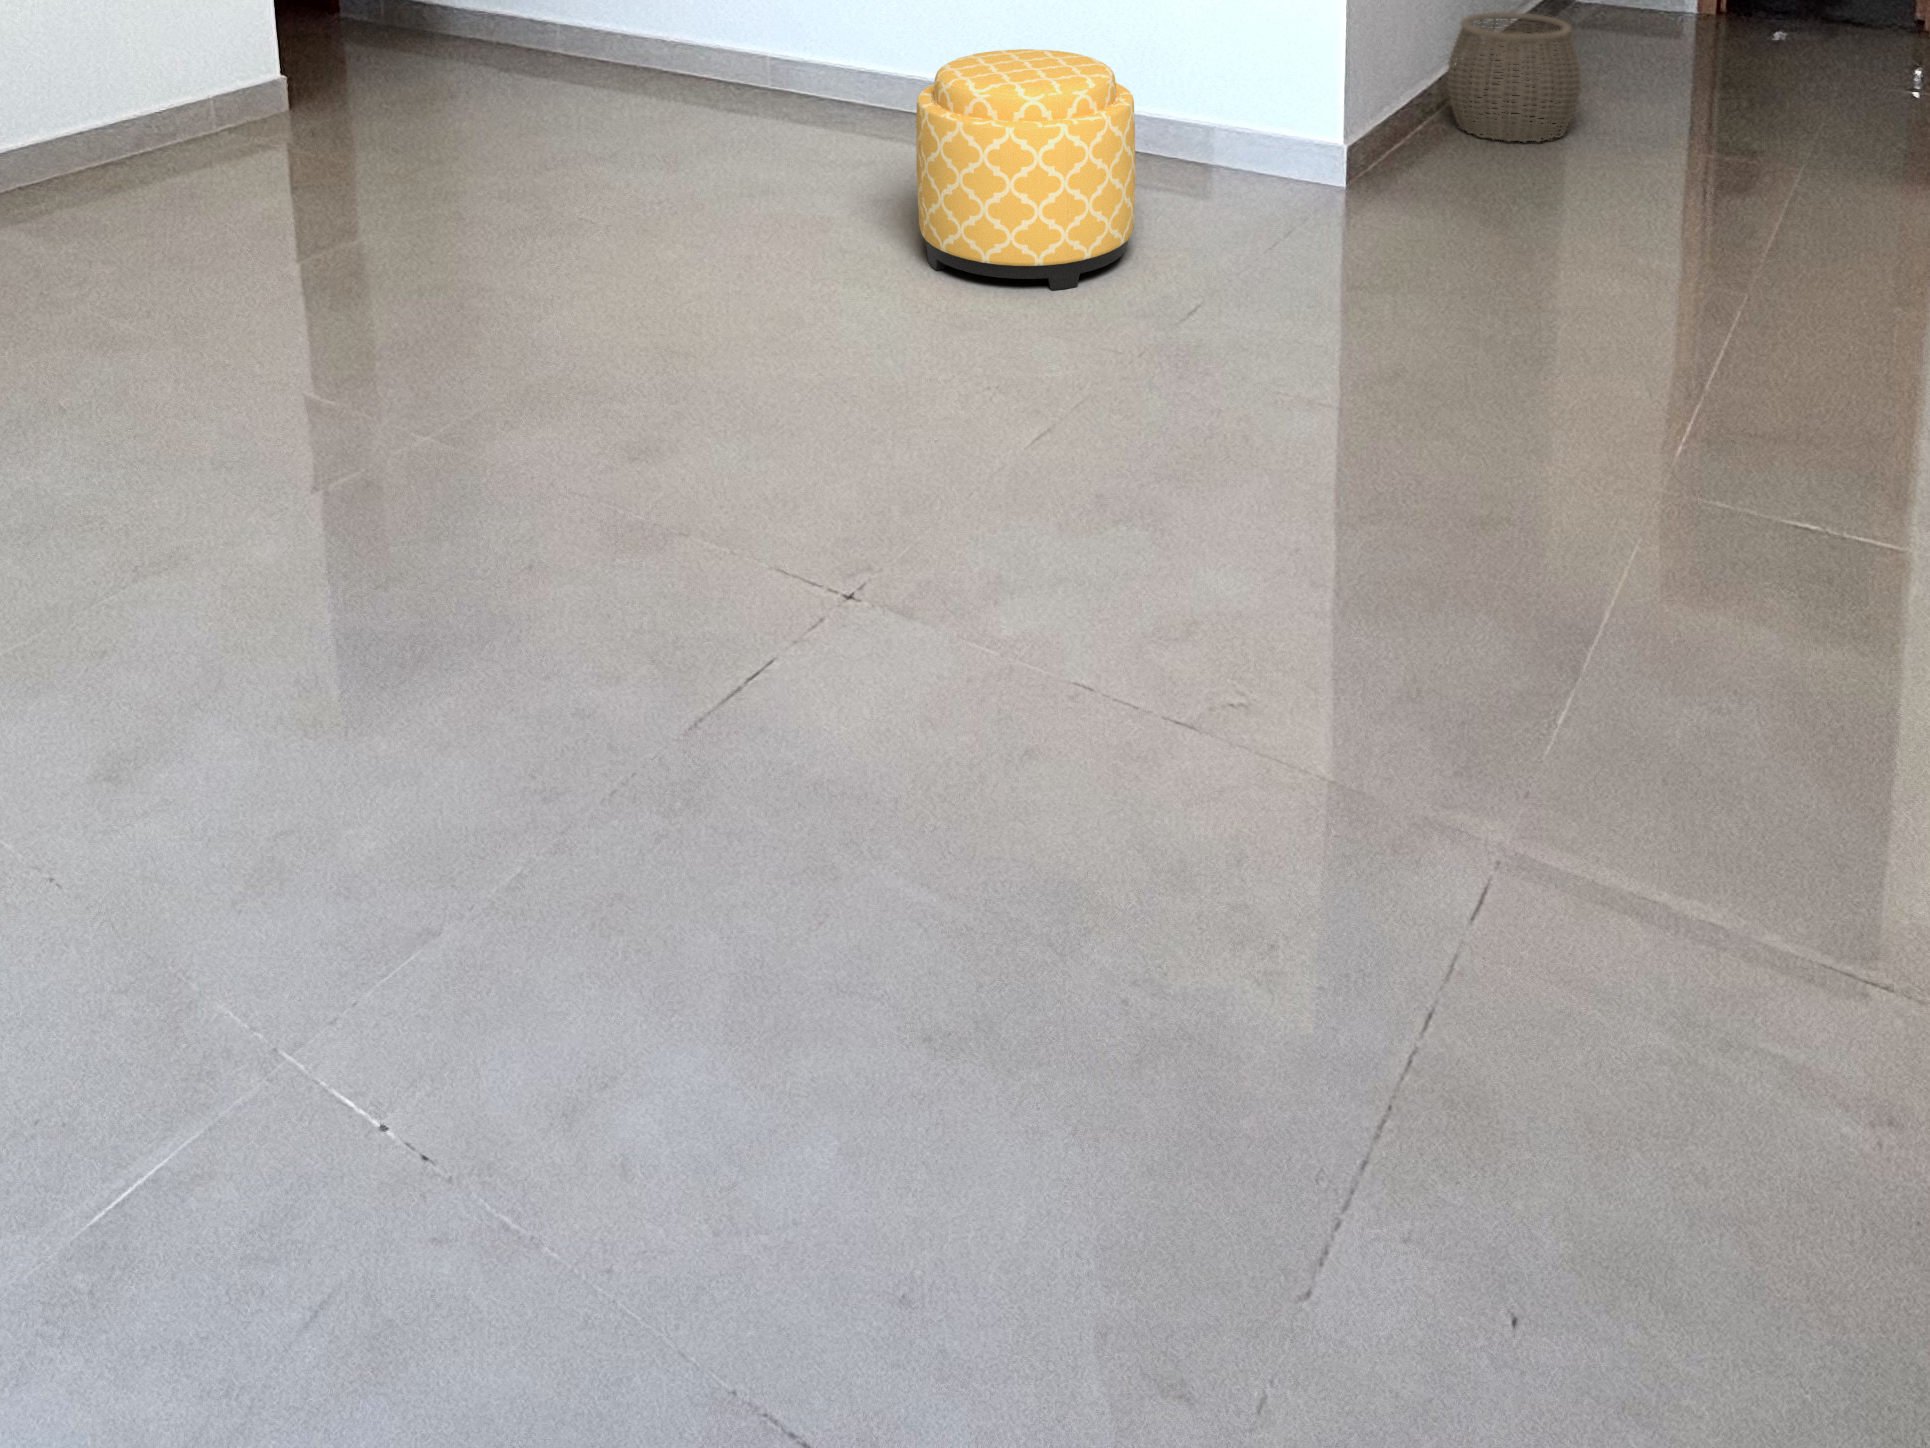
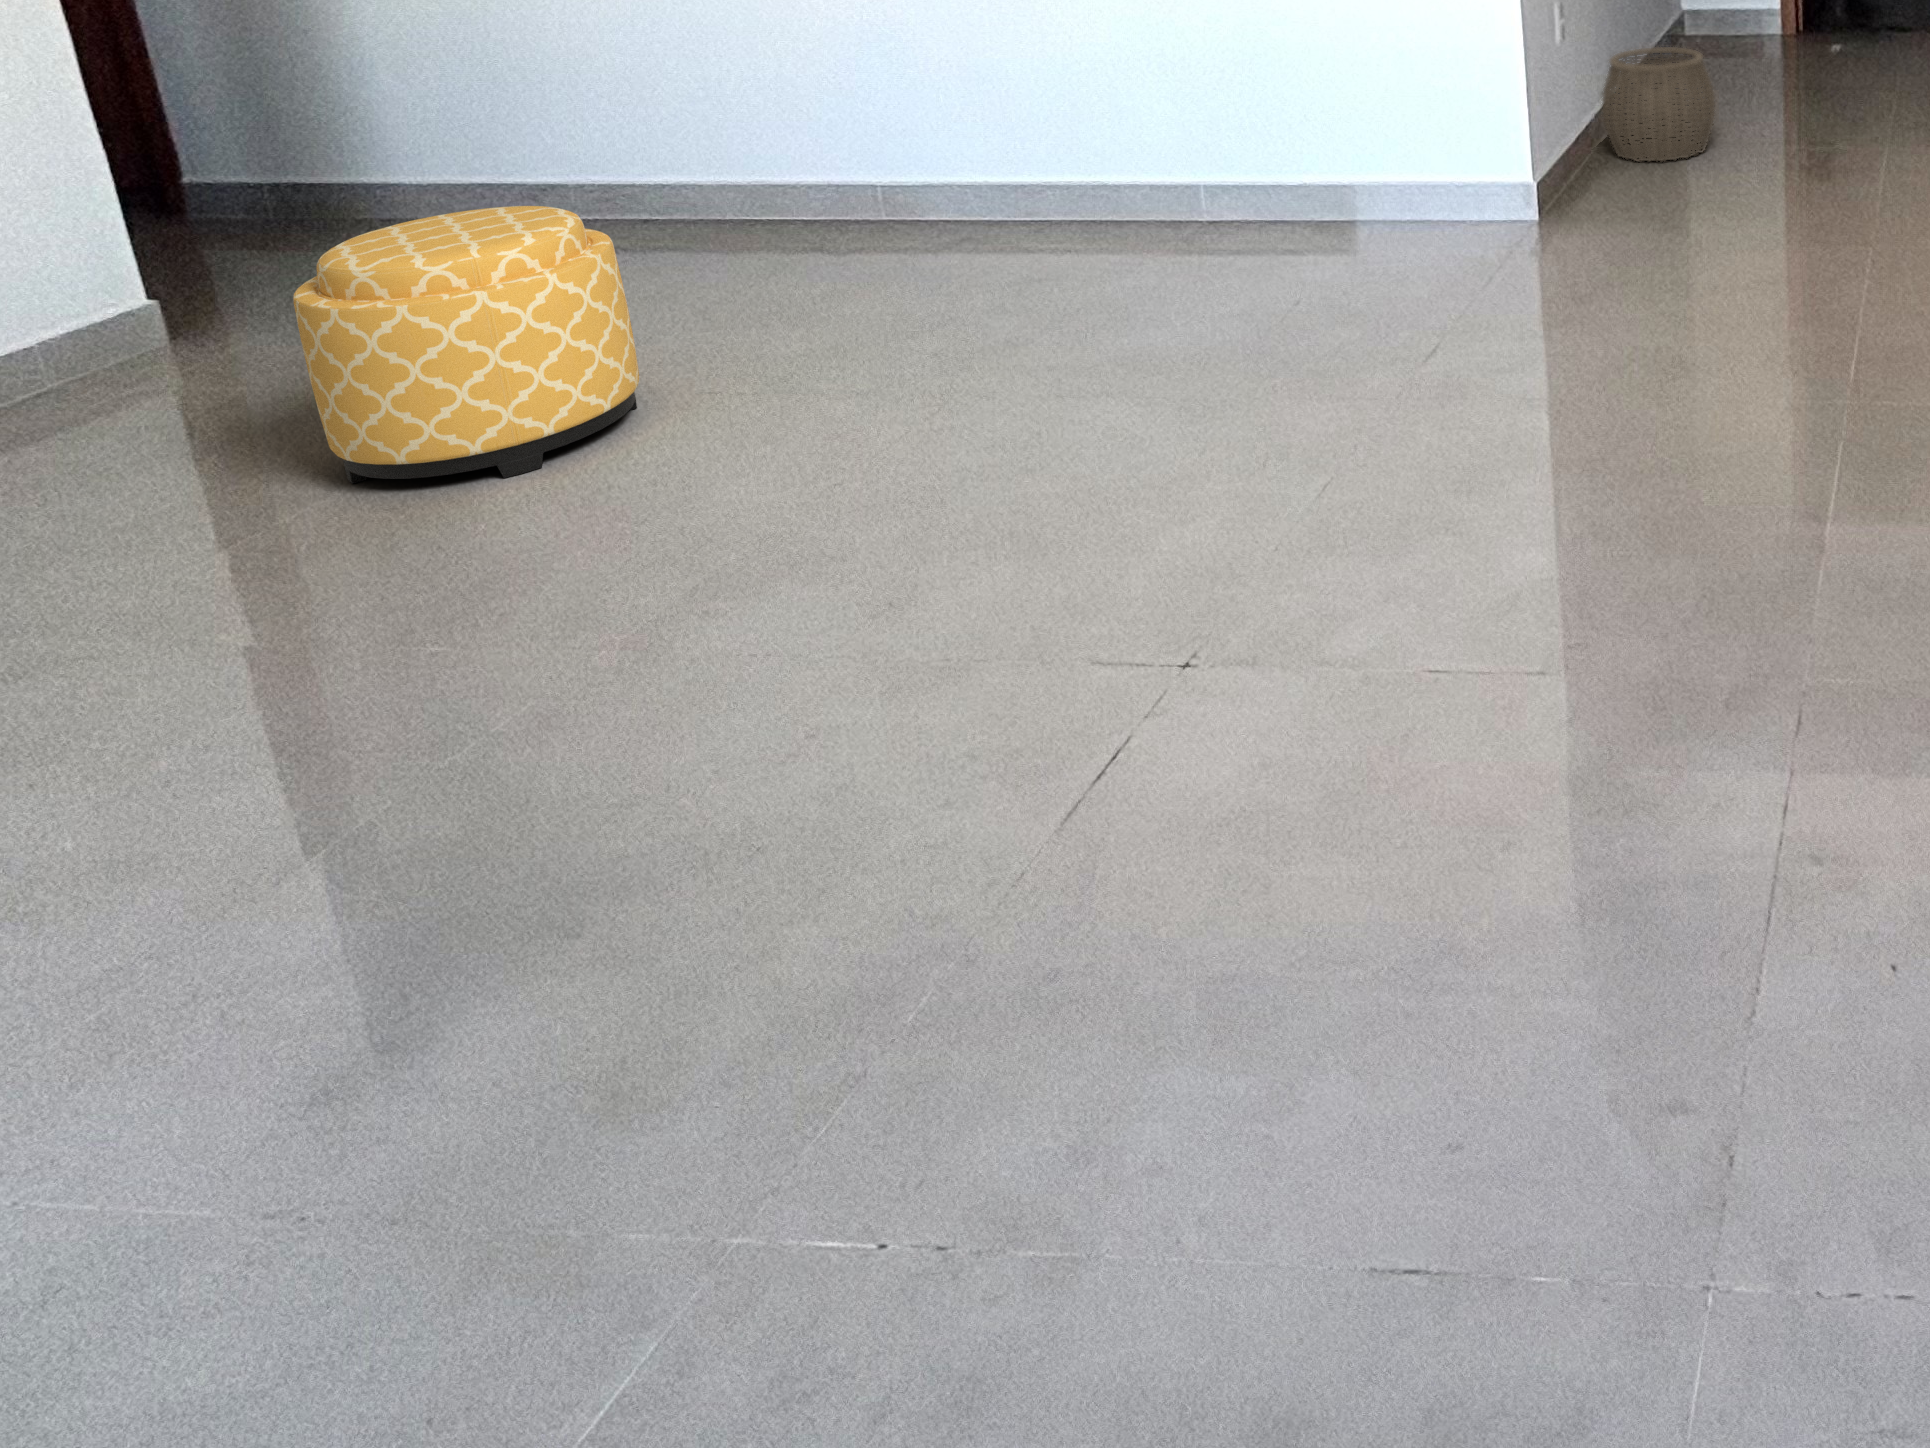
ottoman: present [916,49,1135,290] -> present [293,206,639,484]

